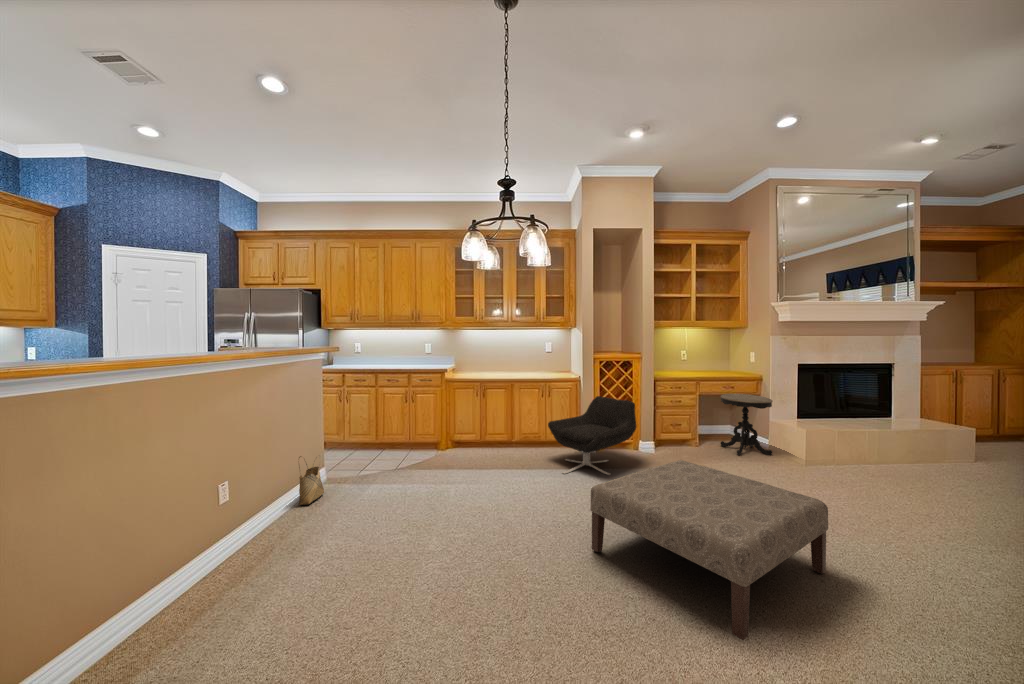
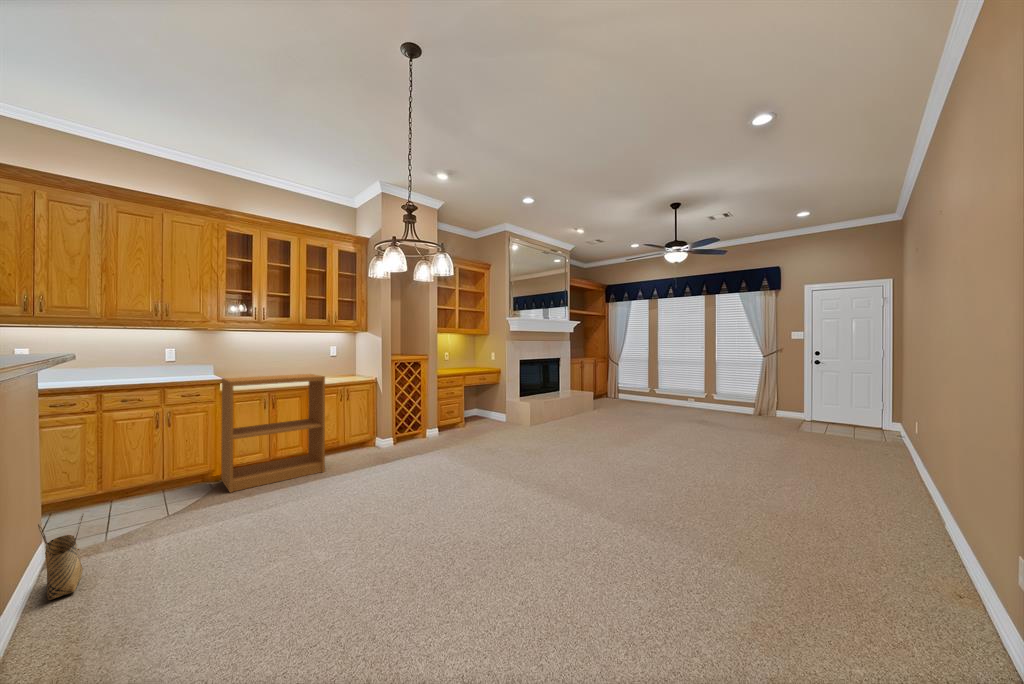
bookshelf: none [438,369,512,463] -> present [222,374,325,493]
side table: present [720,394,773,455] -> none [477,384,513,428]
lounge chair: present [548,396,636,475] -> none [360,394,440,468]
ottoman: present [590,460,828,640] -> none [475,429,598,517]

